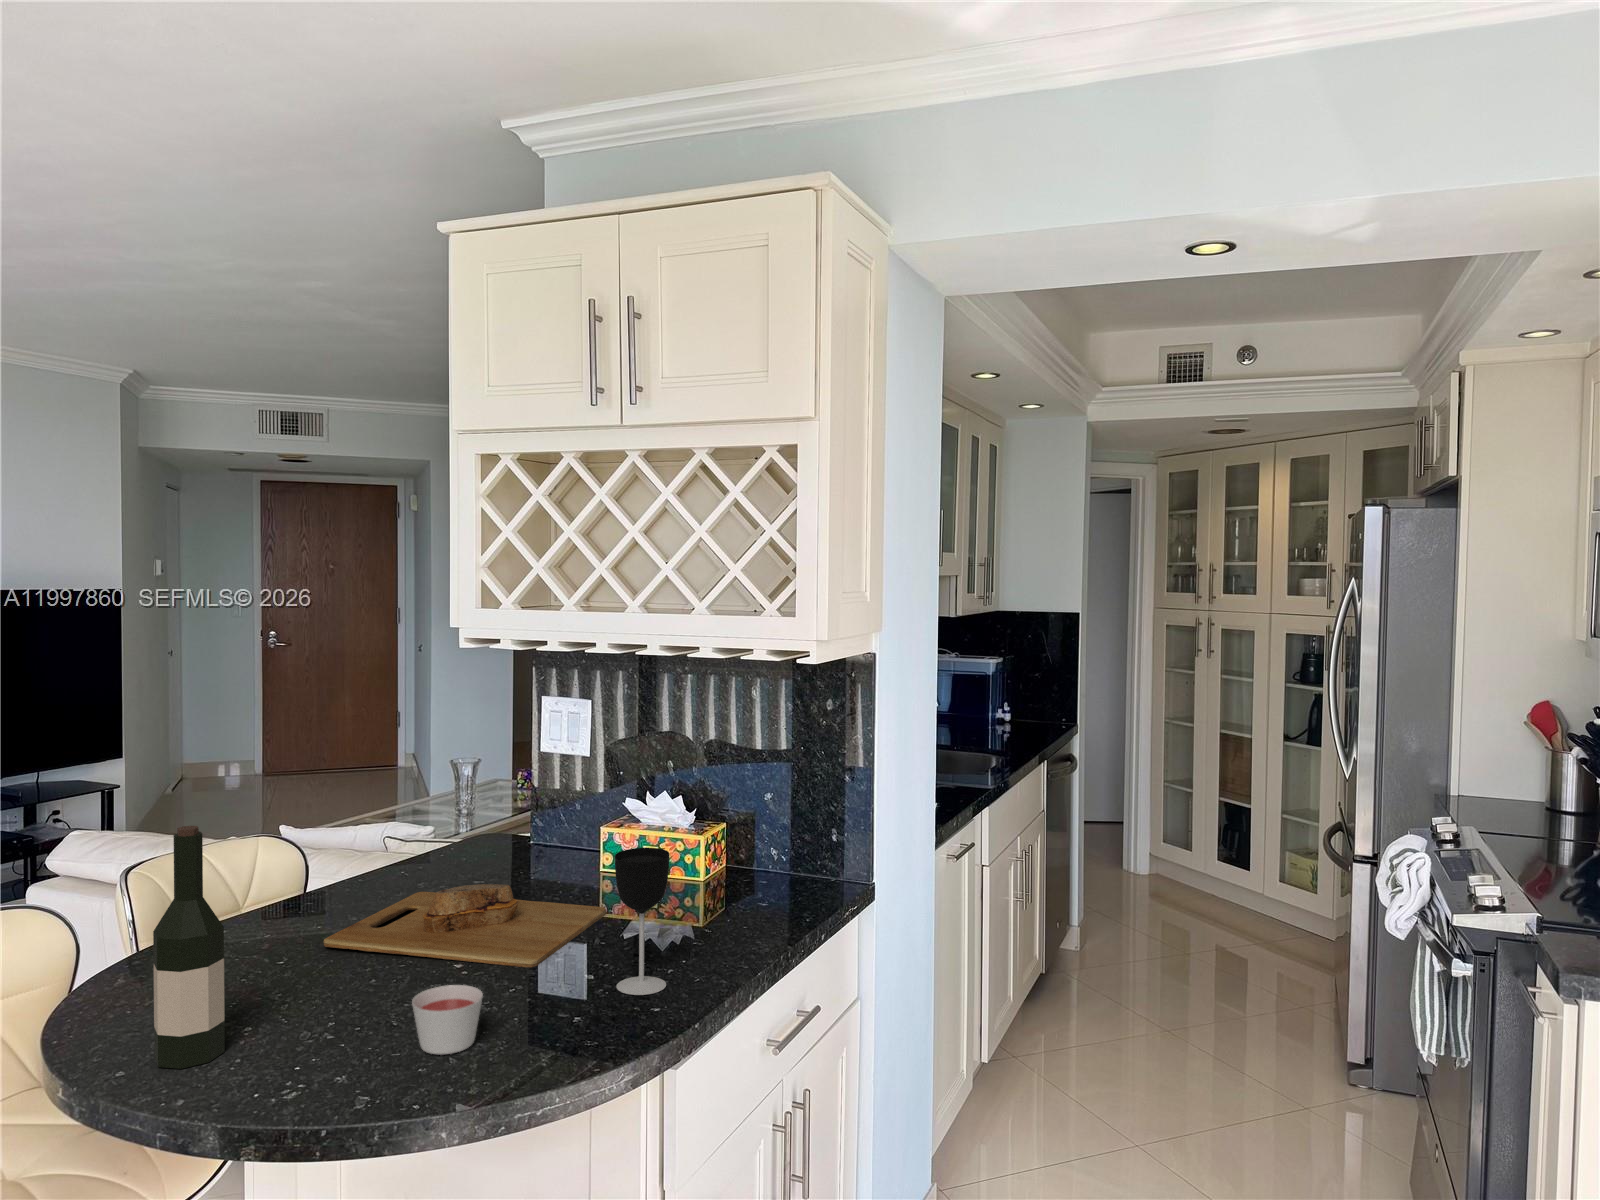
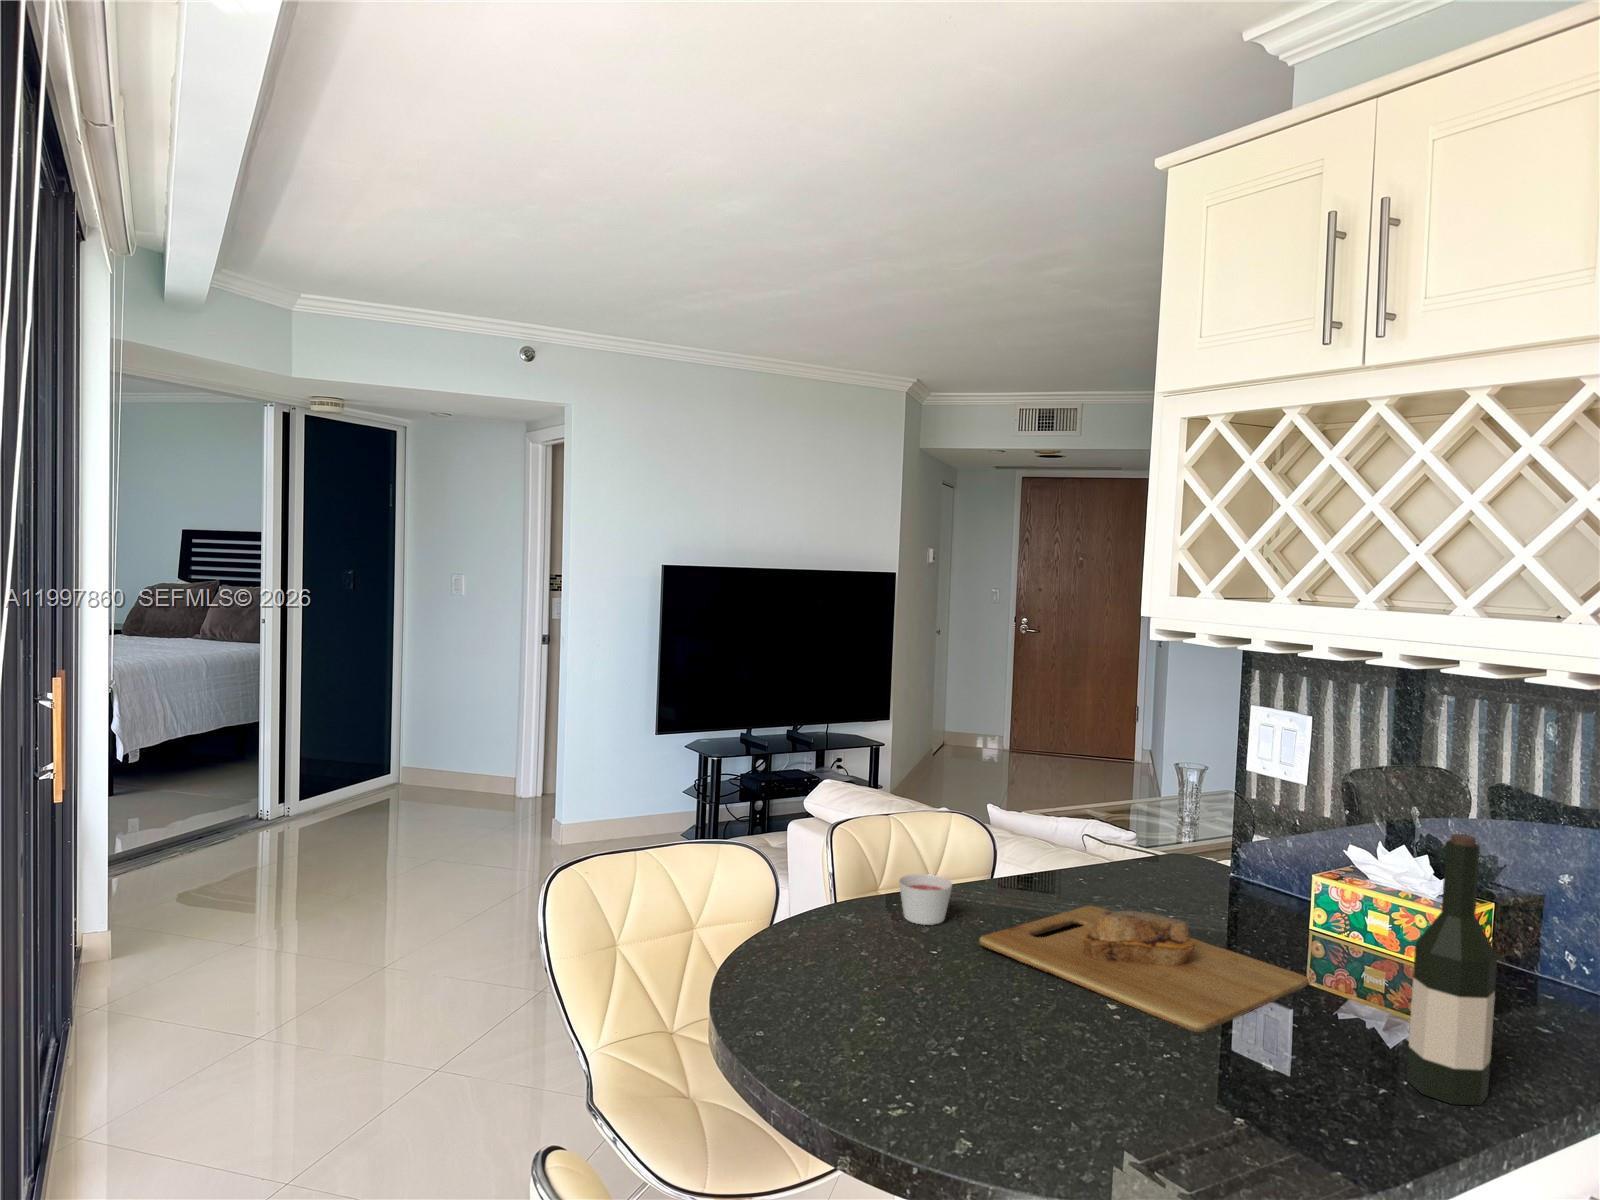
wine bottle: present [153,826,225,1069] -> present [1407,834,1497,1105]
wine glass: present [615,848,669,995] -> none [1302,917,1389,1119]
candle: present [412,985,483,1055] -> present [899,874,952,925]

